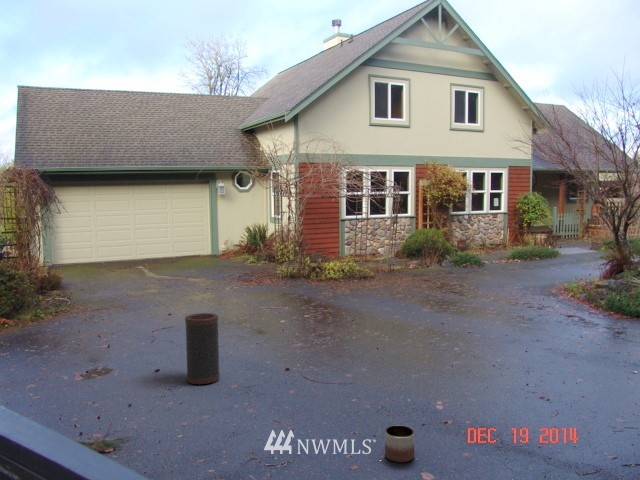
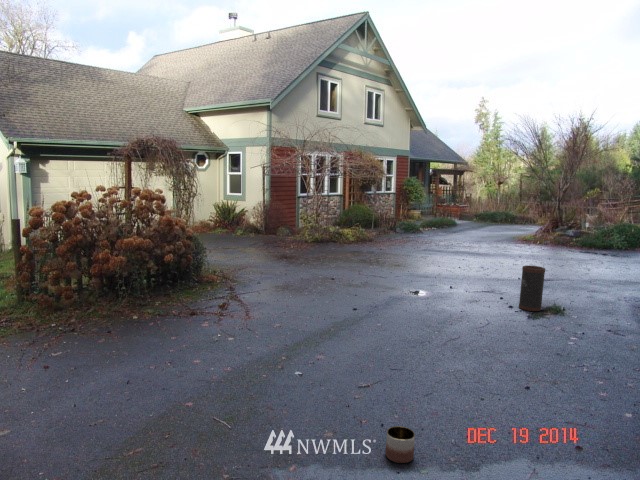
trash can: present [185,313,220,384] -> present [519,265,545,311]

